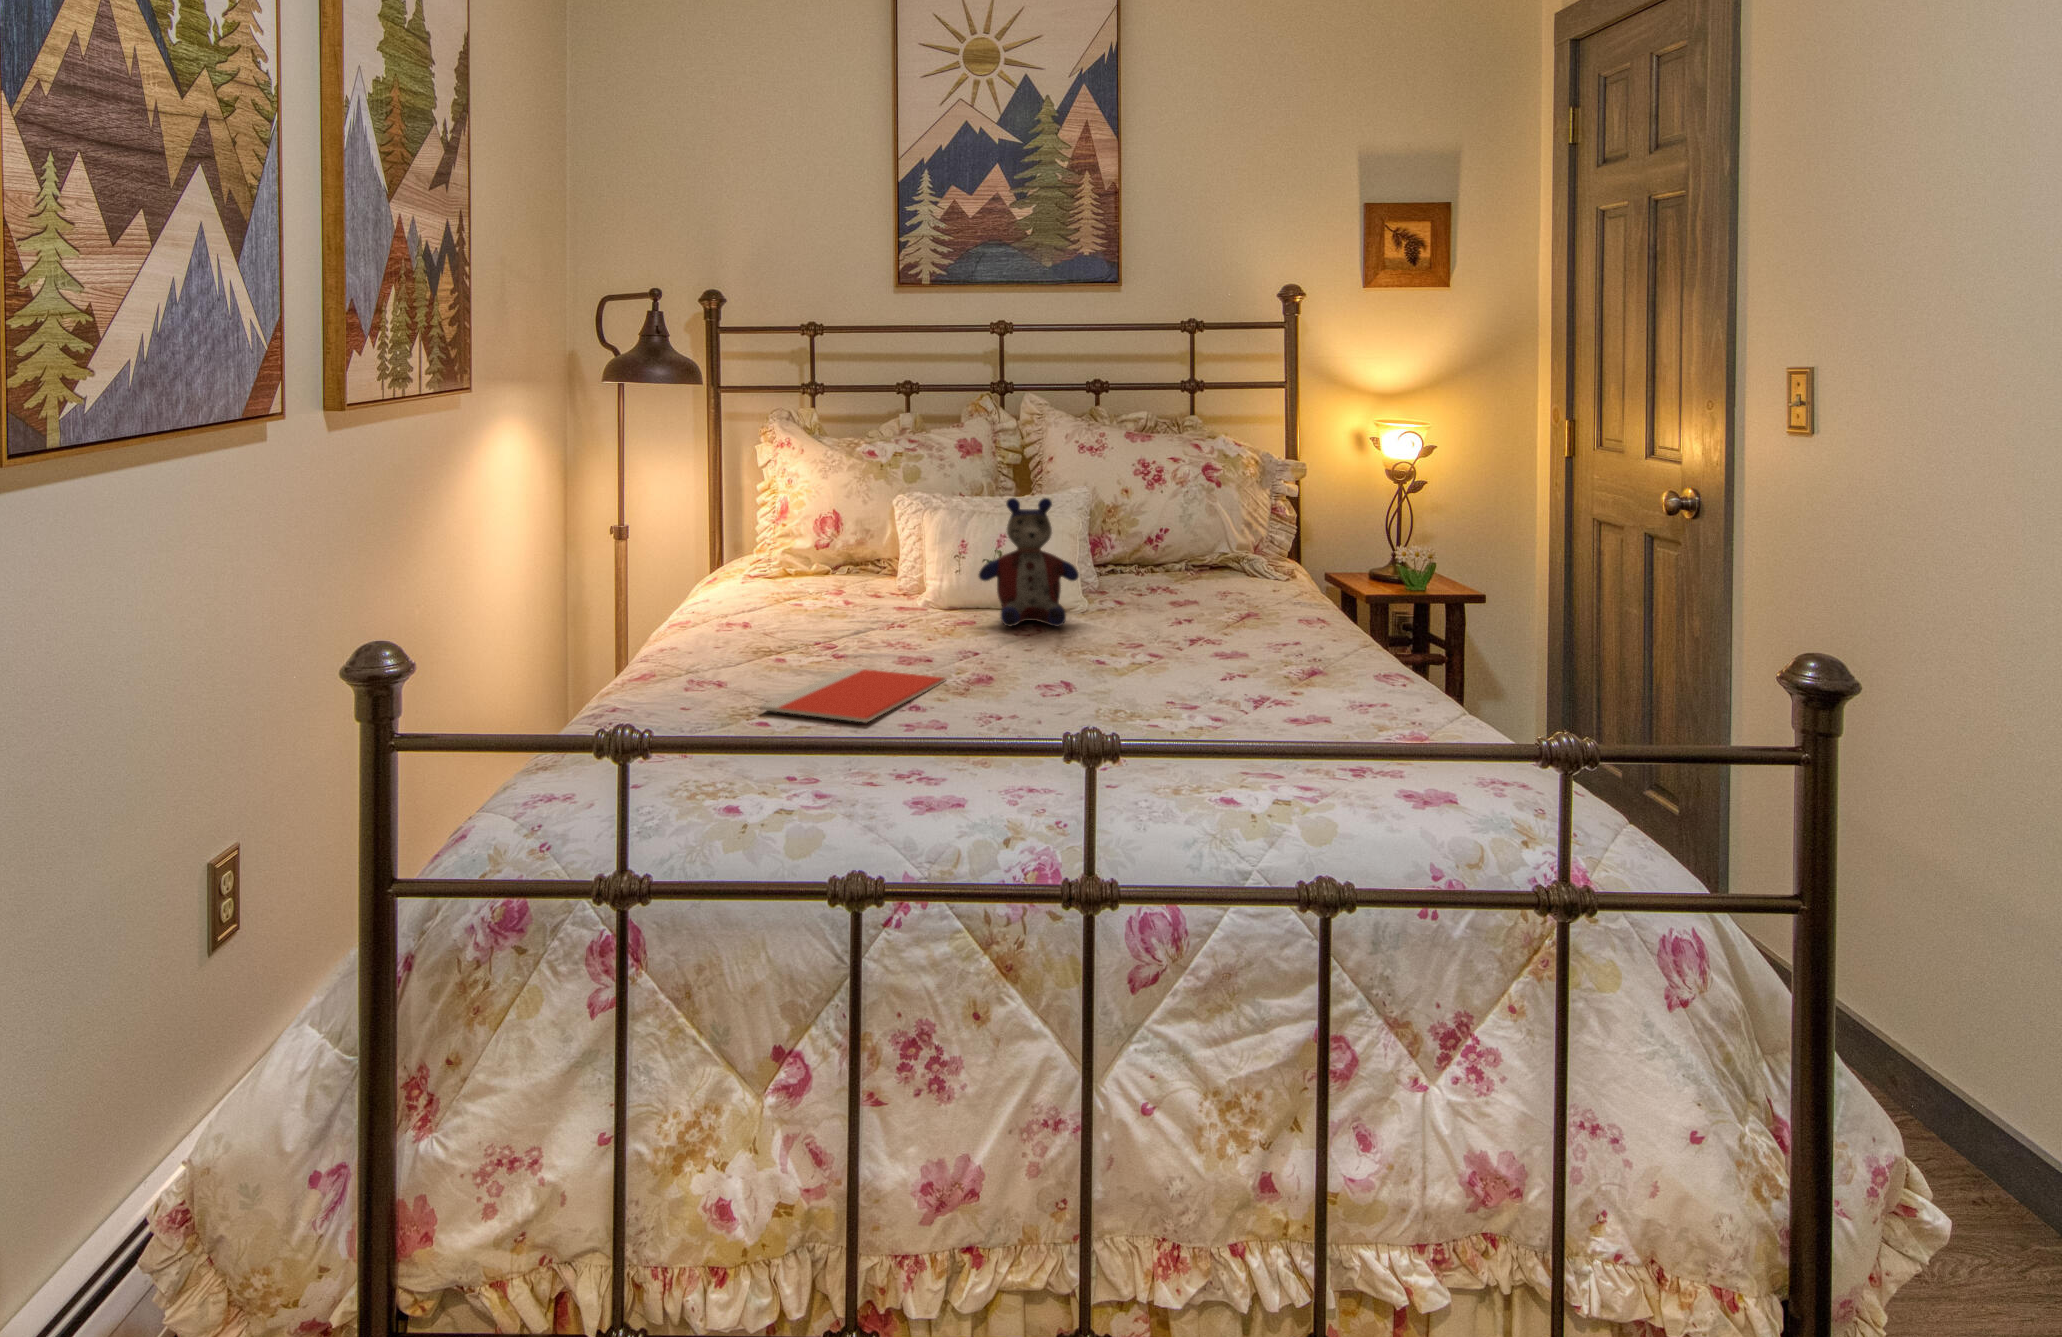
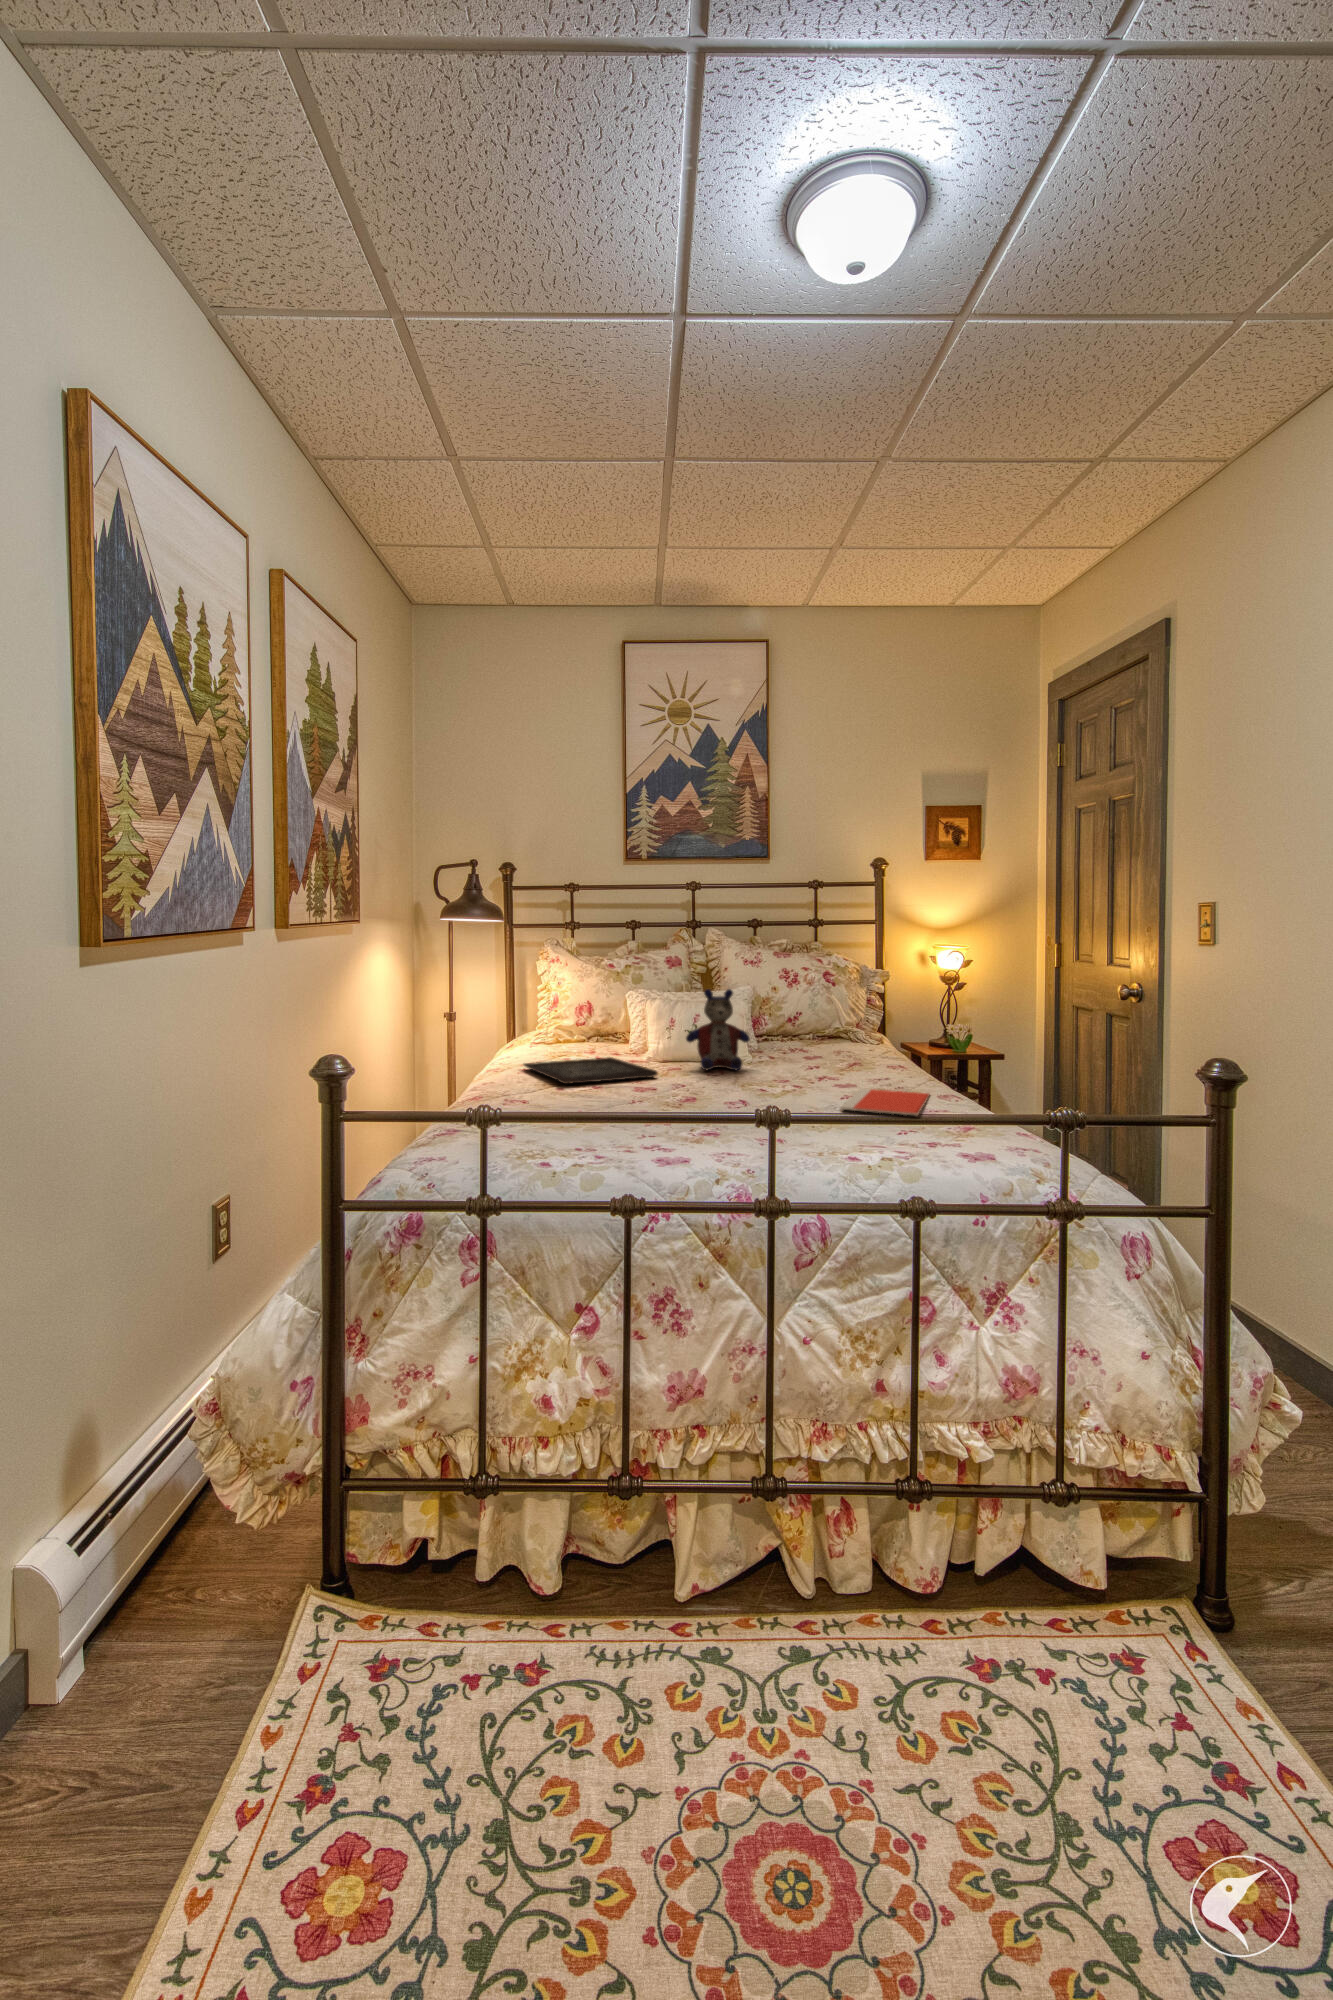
tray: none [726,602,932,652] -> present [524,1057,658,1084]
notebook: present [760,668,946,722] -> present [841,1089,929,1115]

